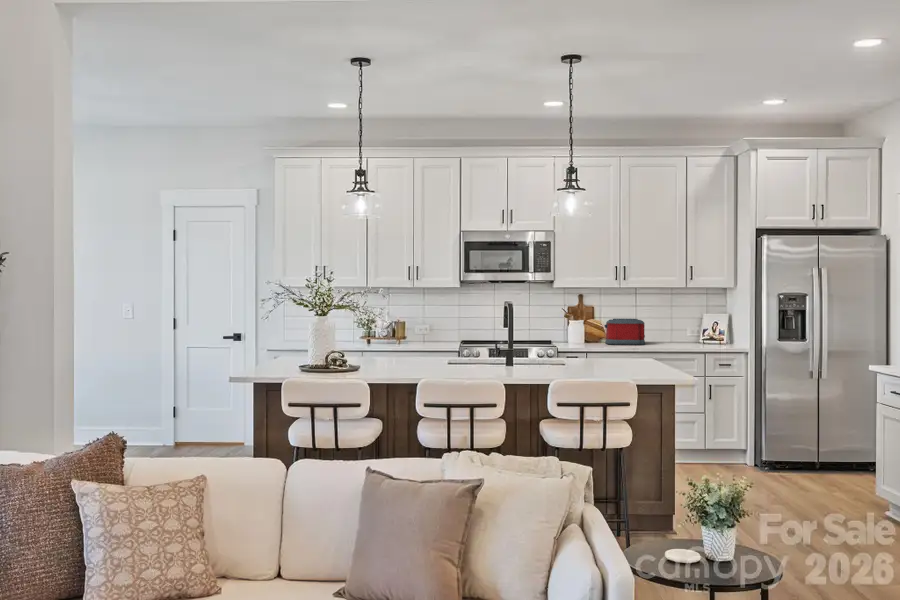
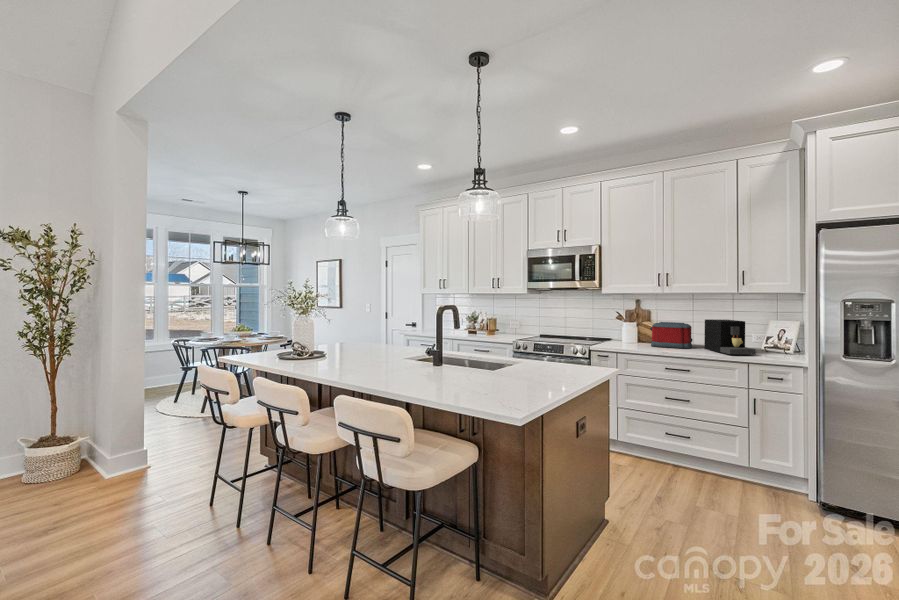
coffee maker: none [656,314,706,346] -> present [704,319,756,355]

